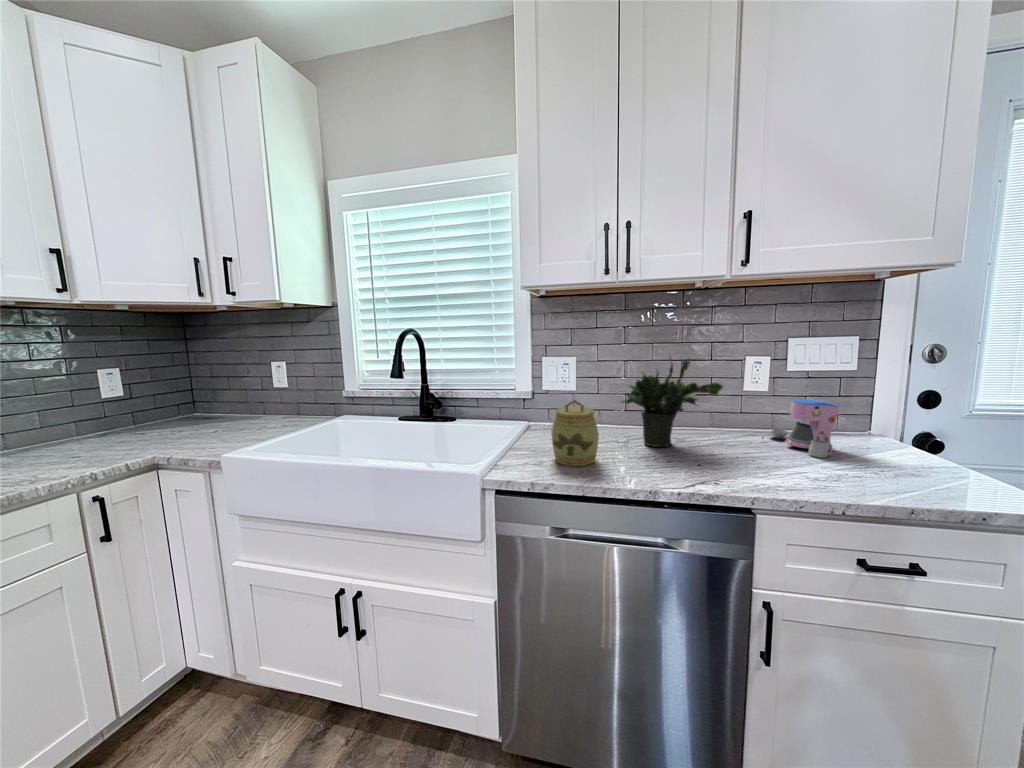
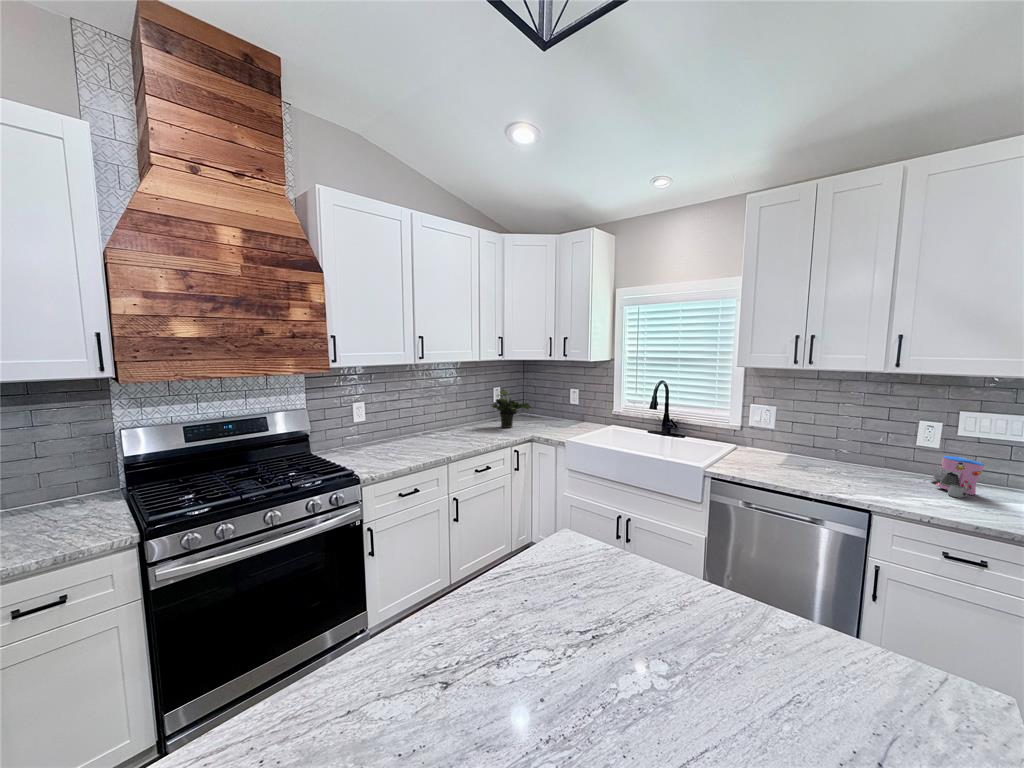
potted plant: present [621,357,722,447] -> present [492,389,530,428]
jar: present [551,400,599,466] -> none [749,436,779,474]

